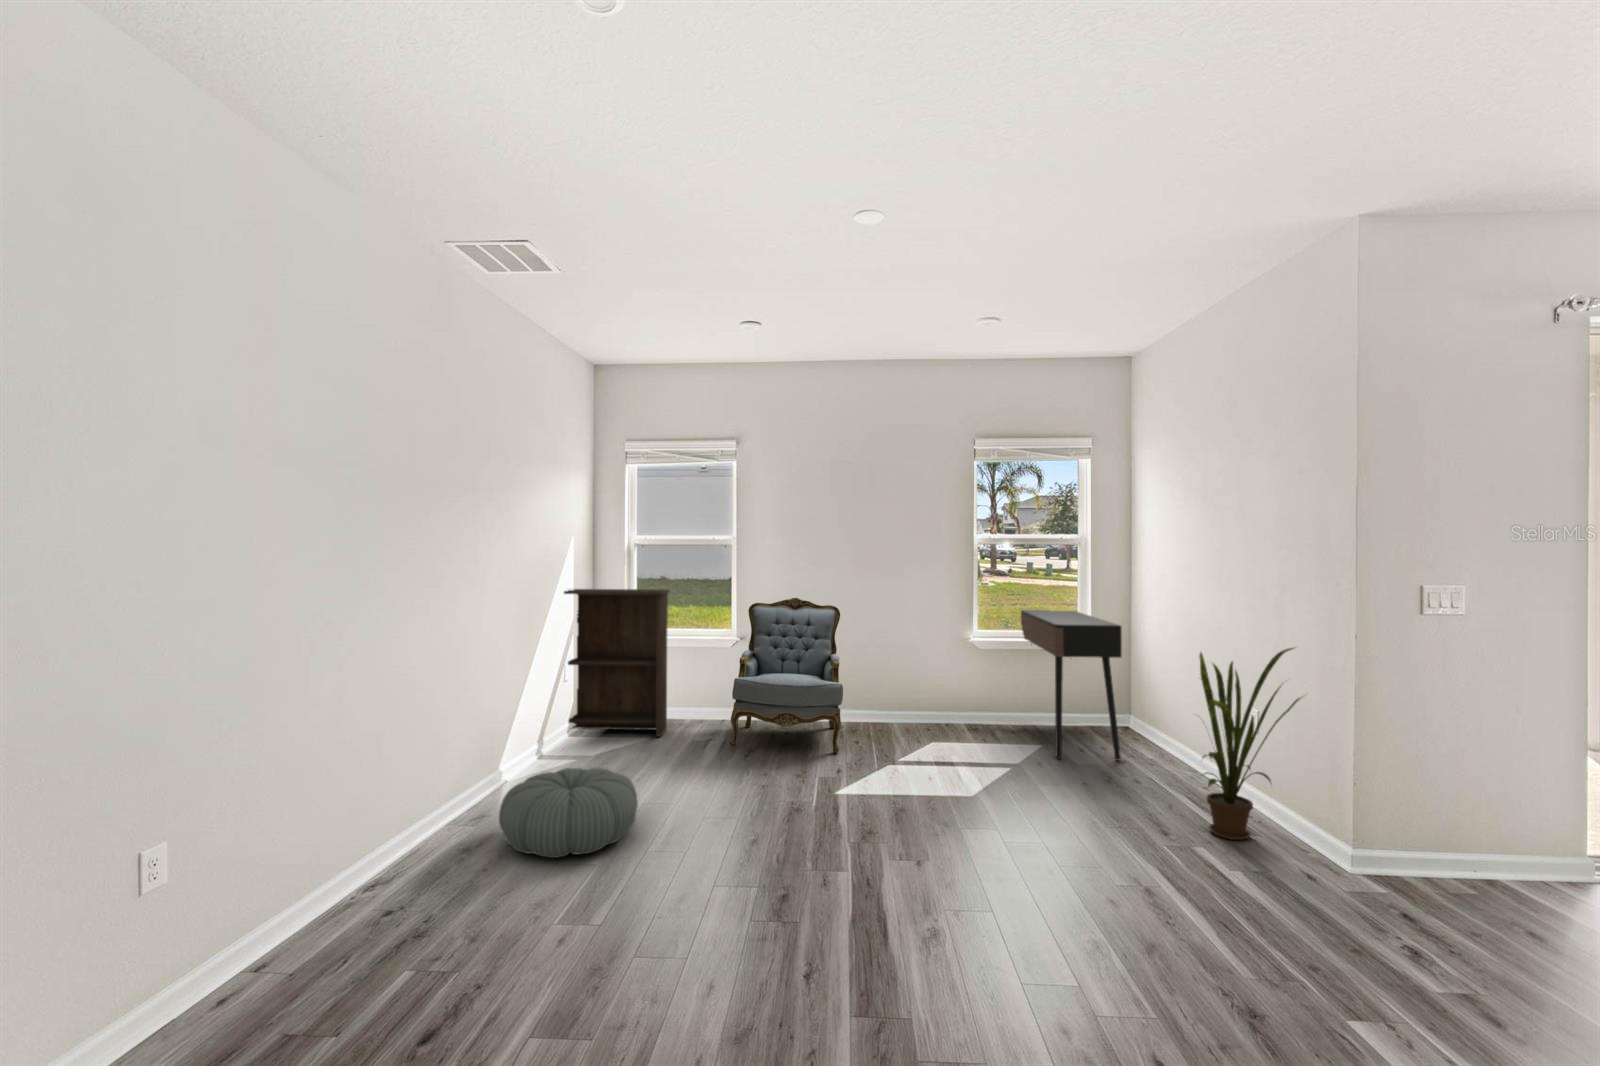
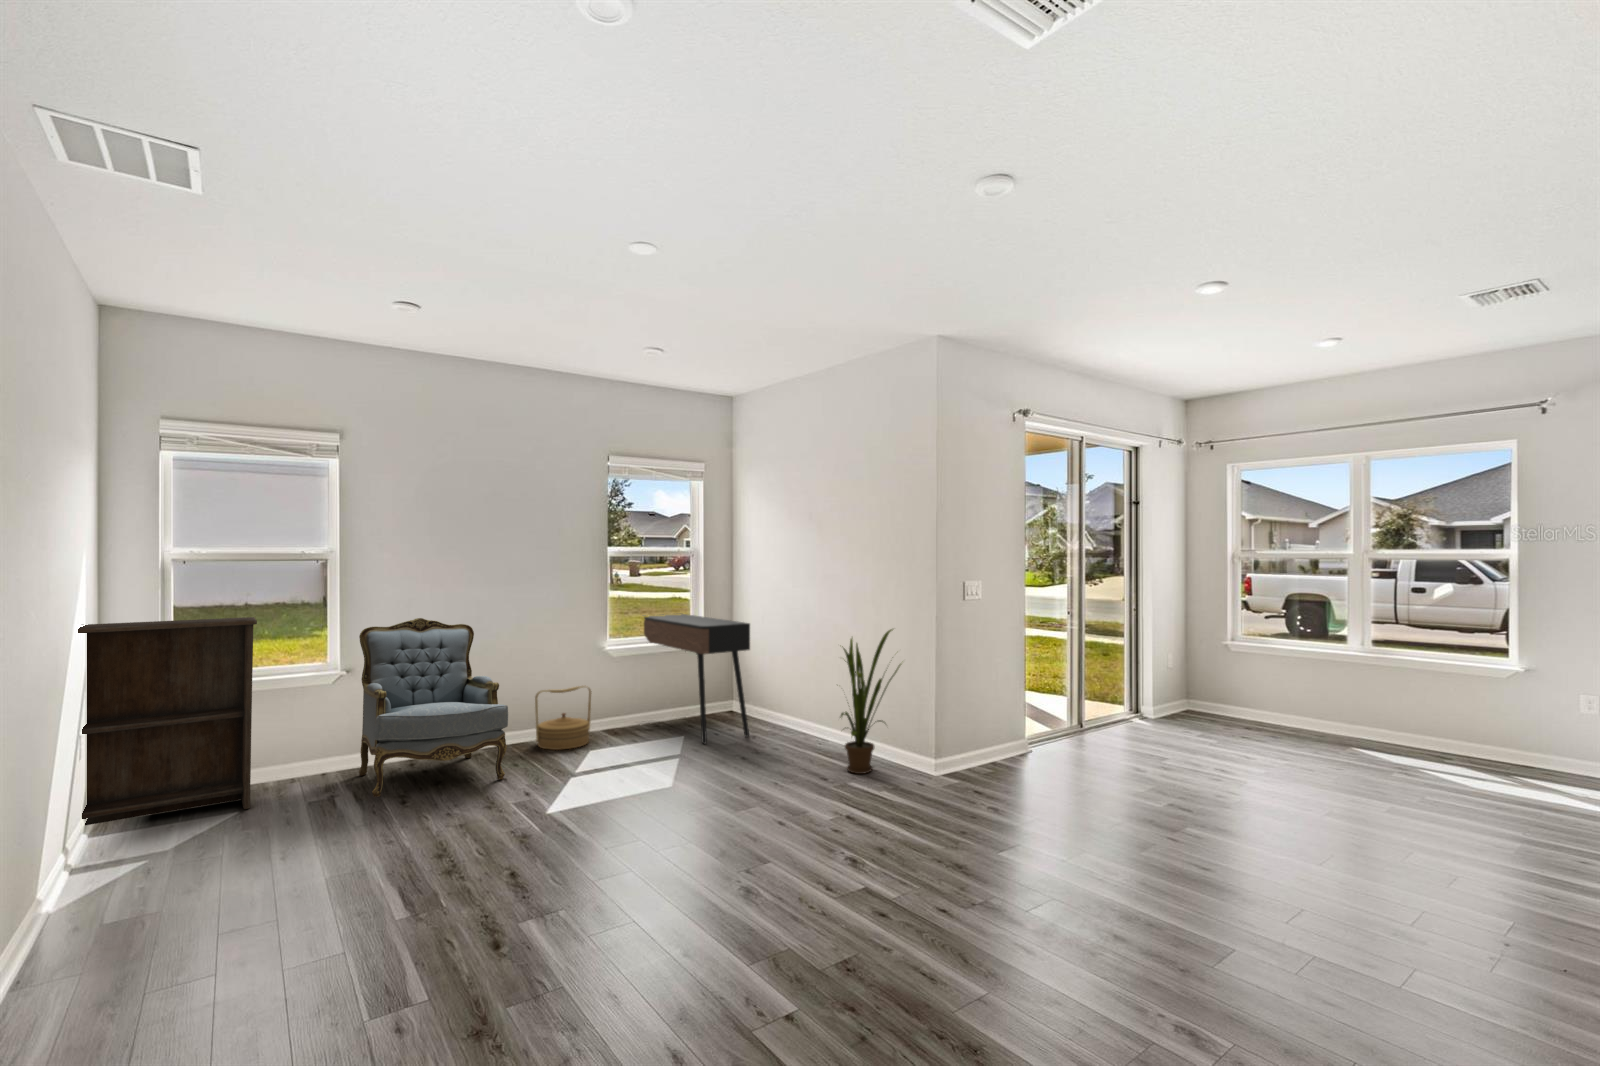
woven basket: none [893,675,950,737] -> present [535,686,591,750]
pouf: present [499,768,638,858] -> none [158,844,368,973]

